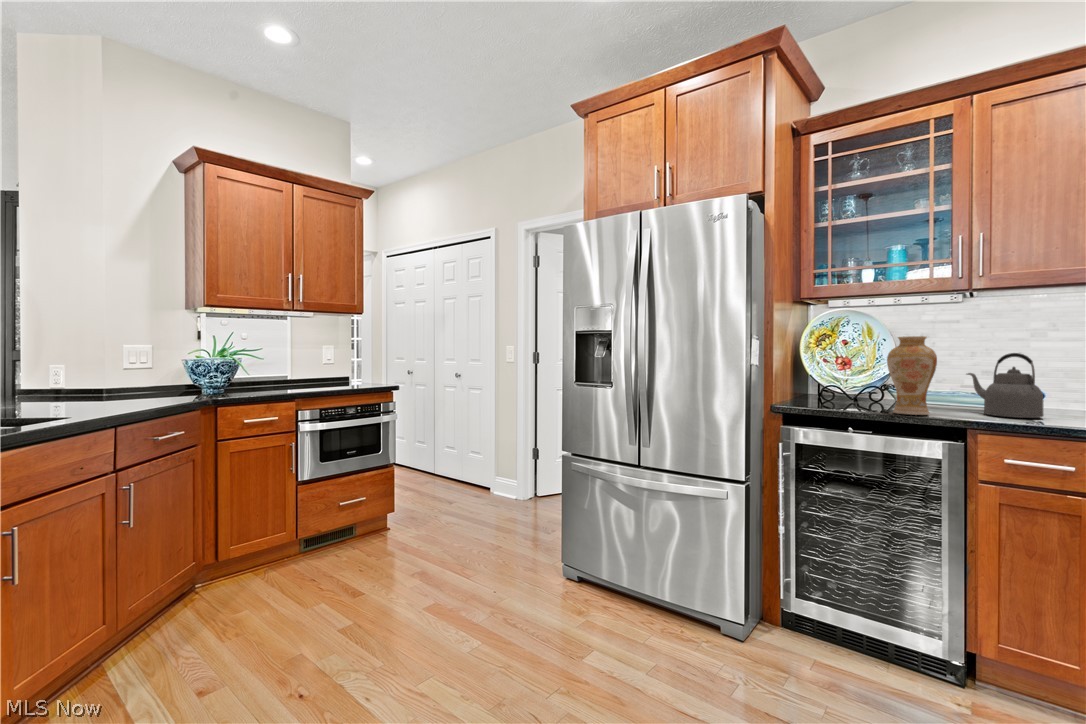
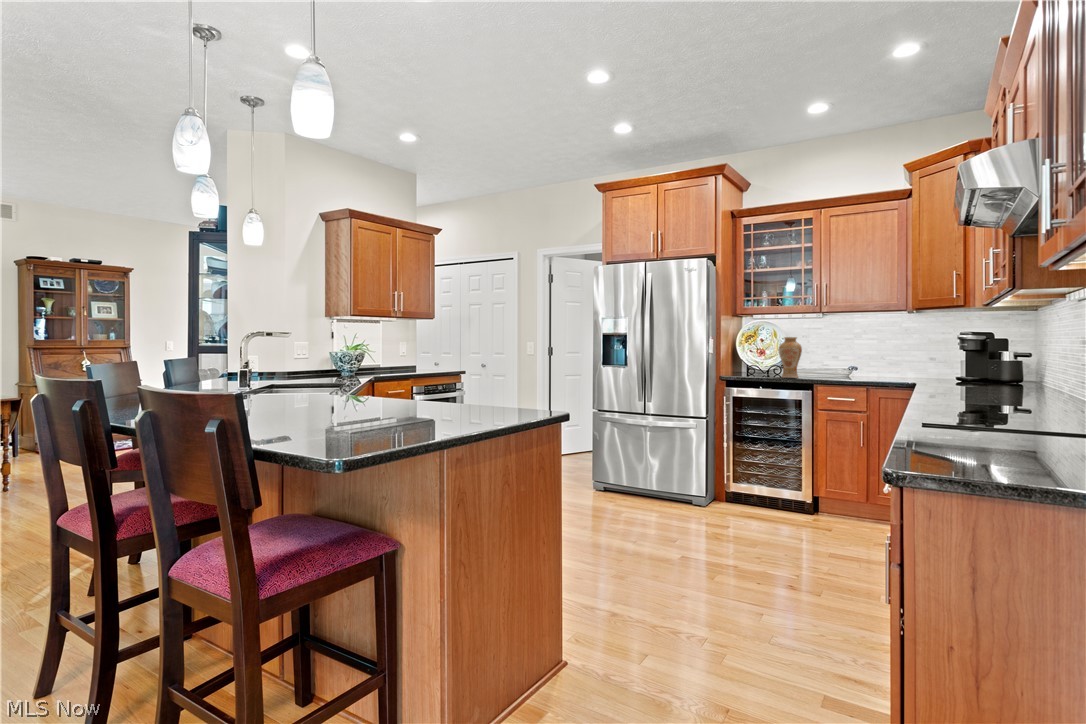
kettle: present [967,353,1044,418] -> none [819,346,851,378]

